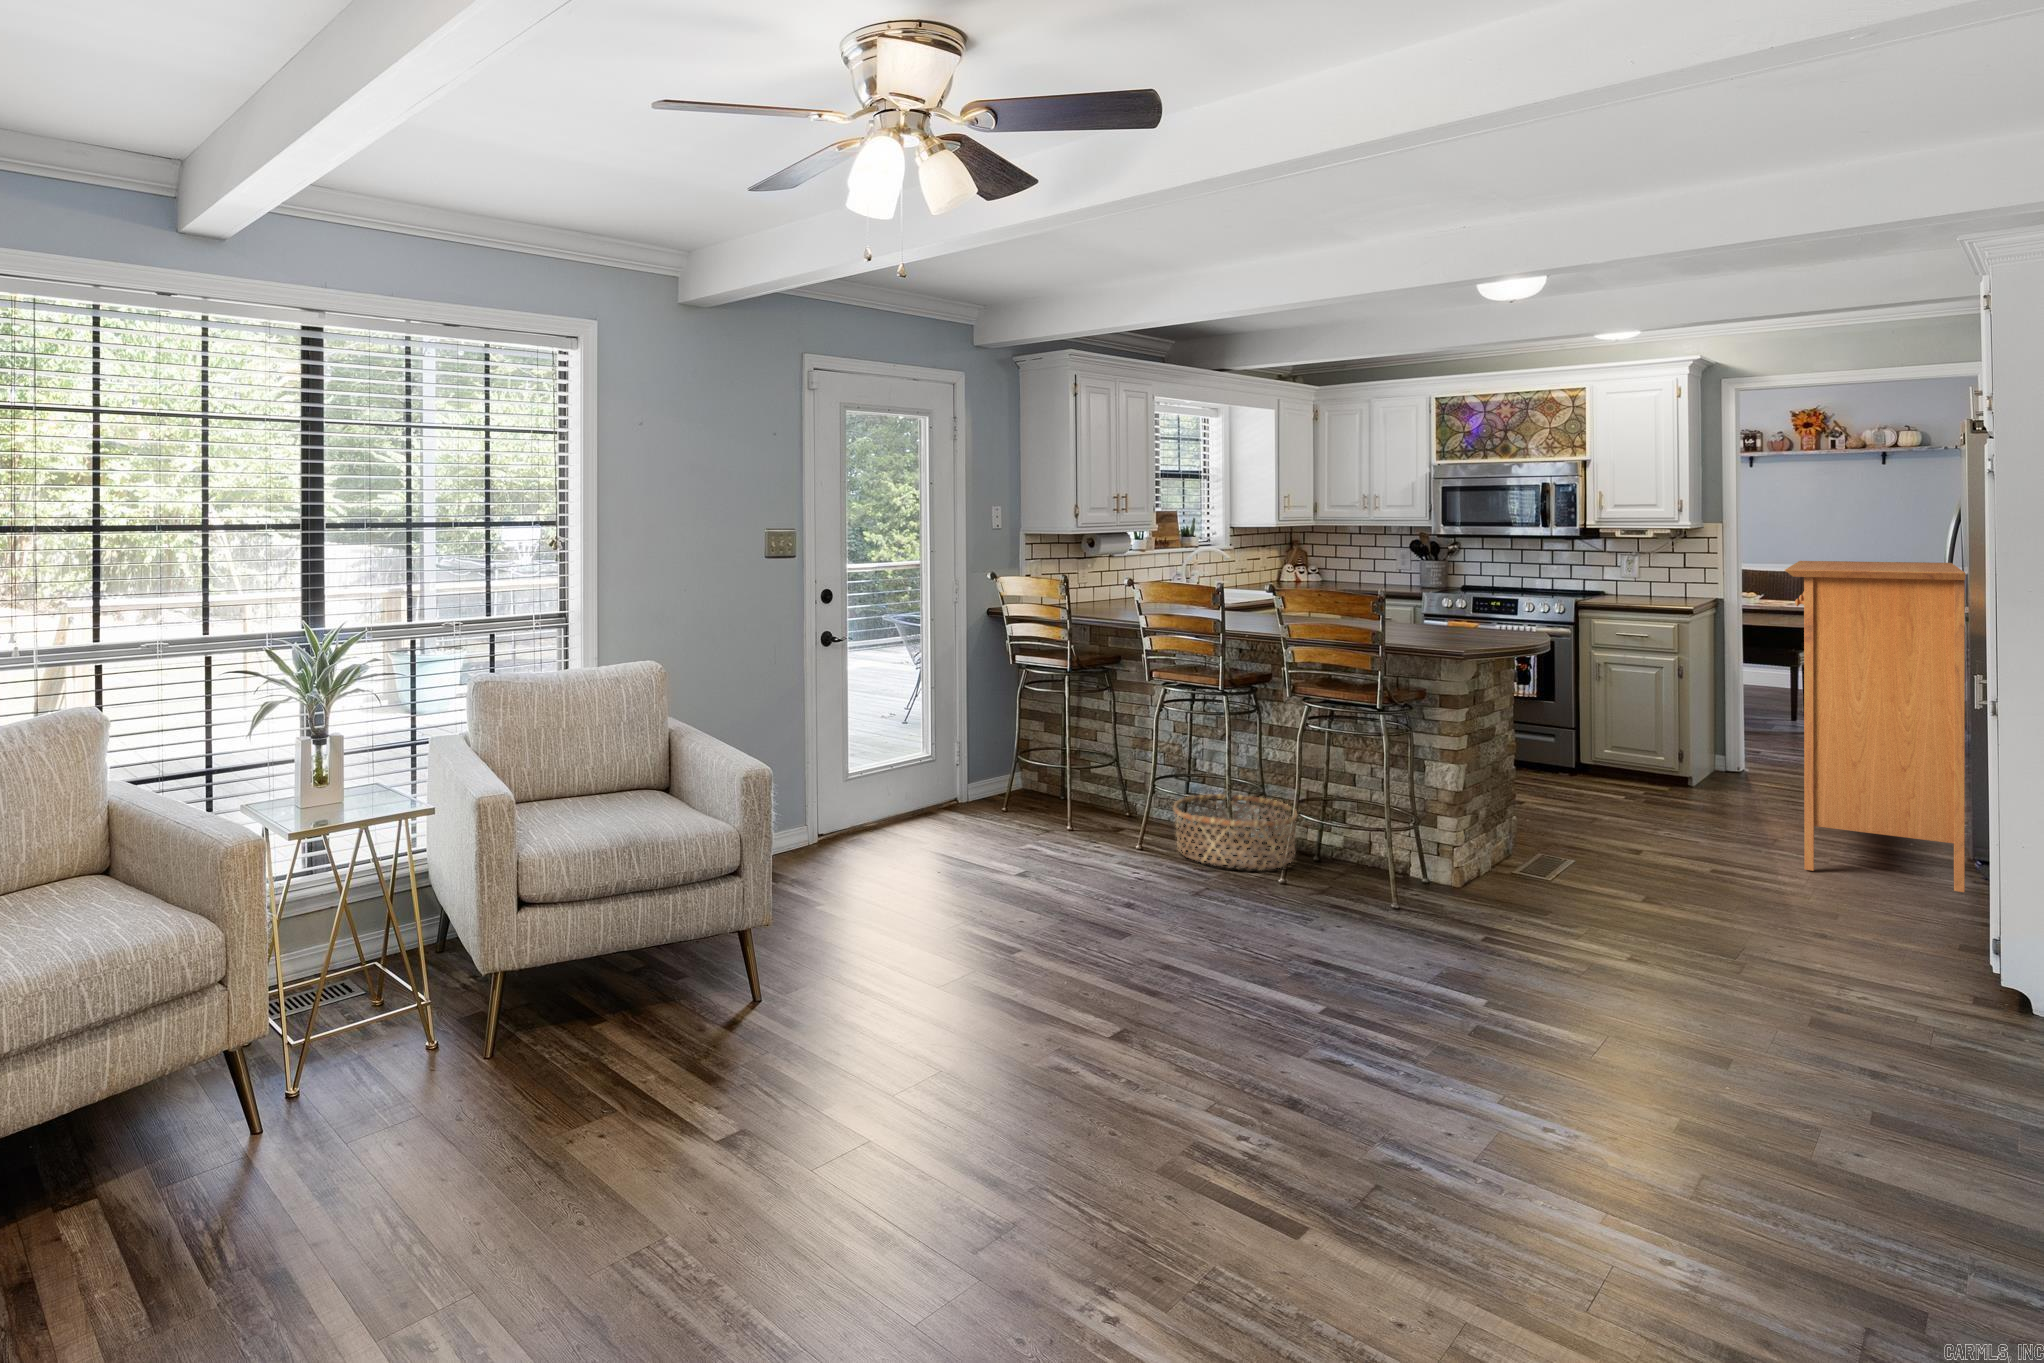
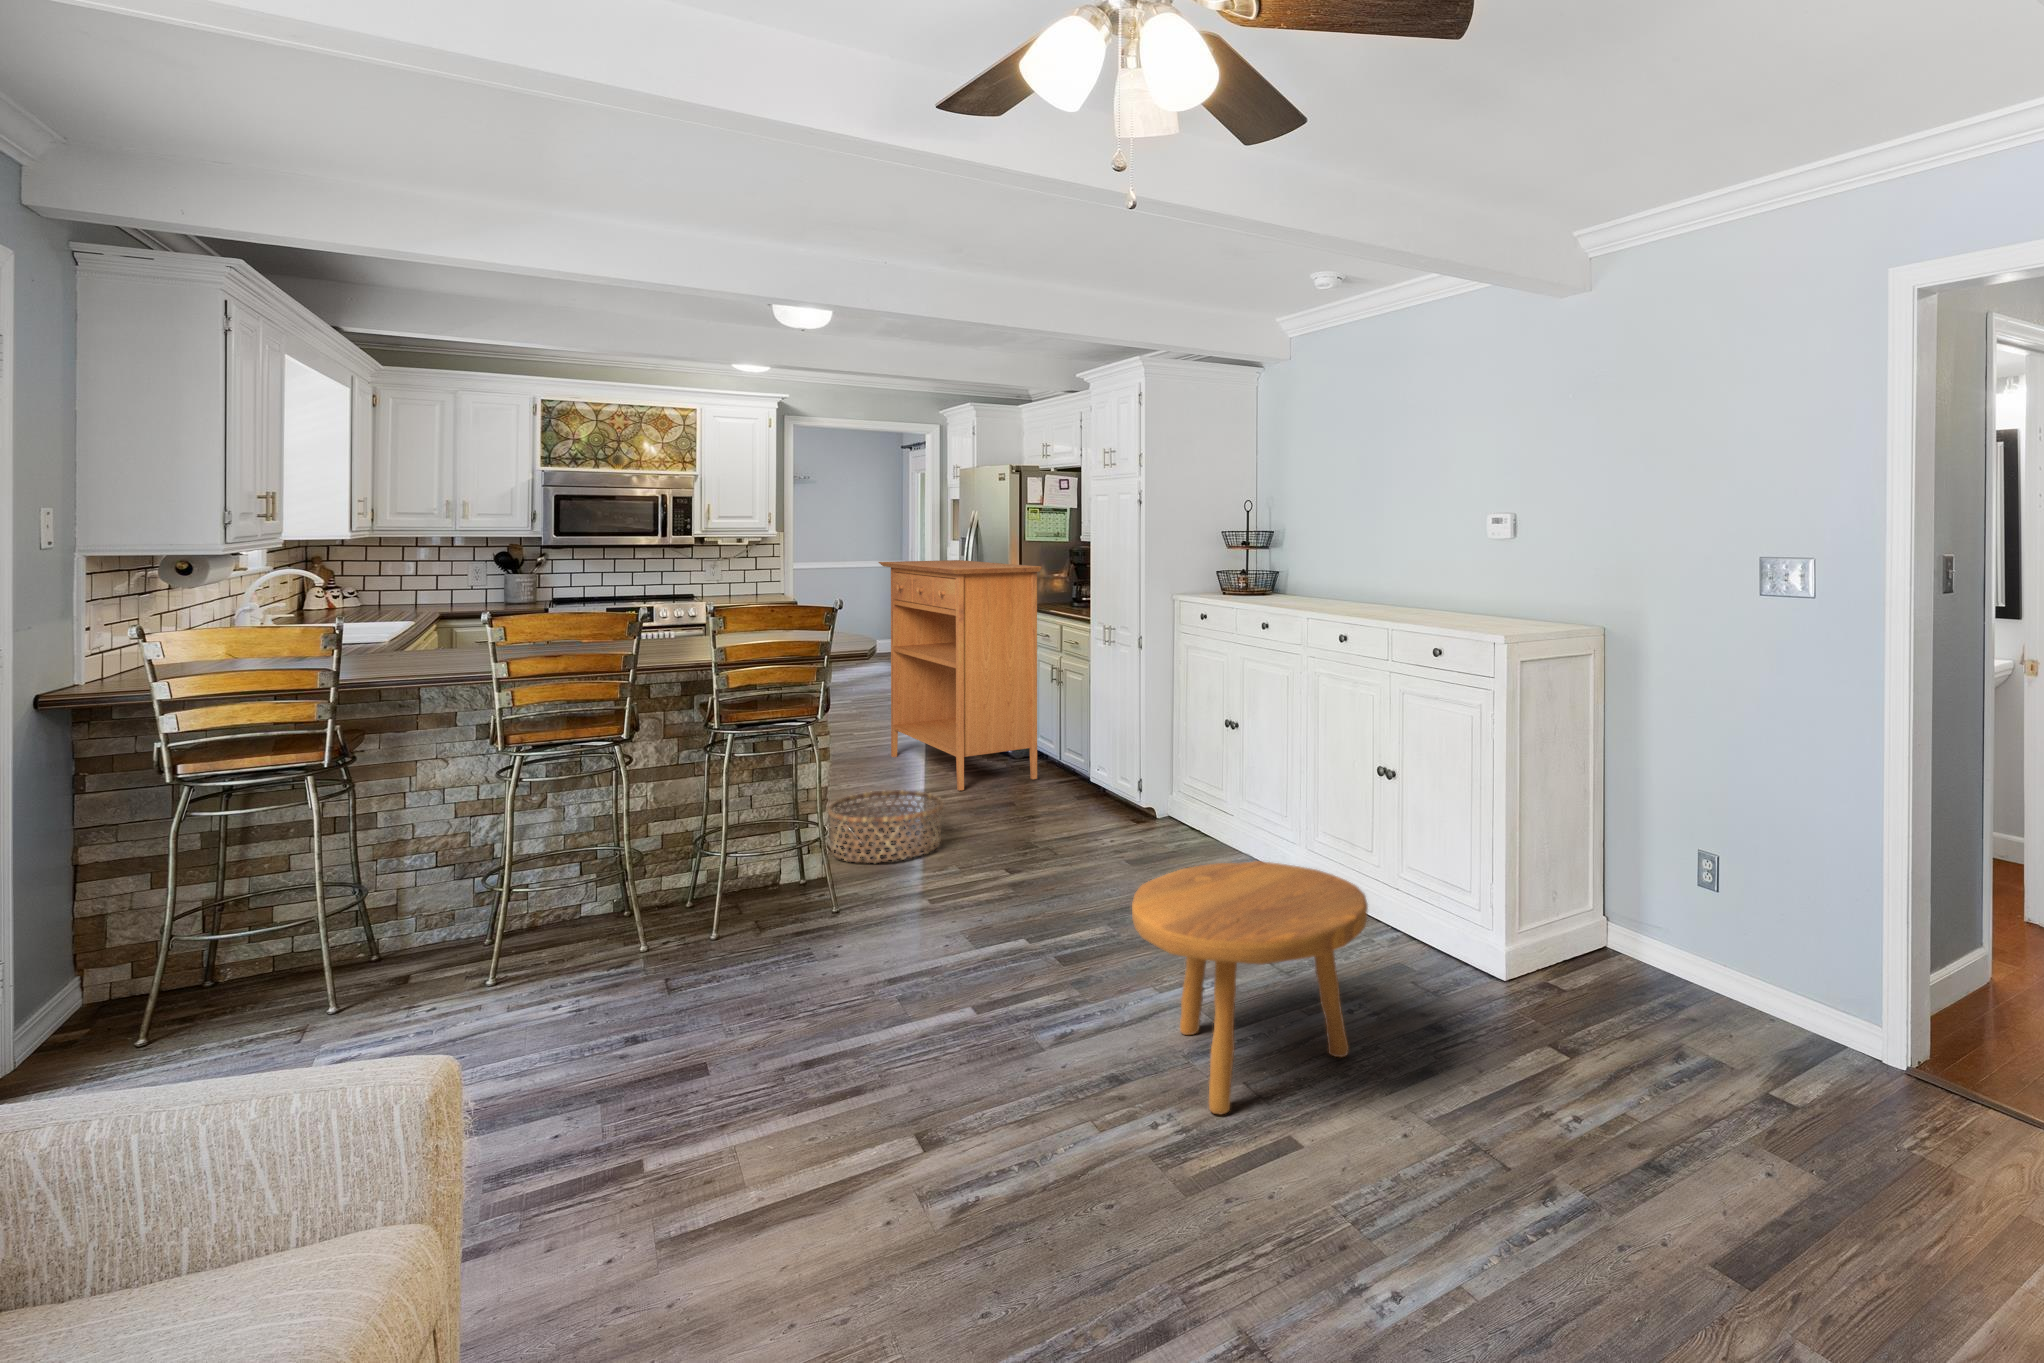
basket: present [1173,794,1297,870] -> present [828,790,944,863]
footstool: none [1285,912,1612,1229] -> present [1132,861,1368,1114]

